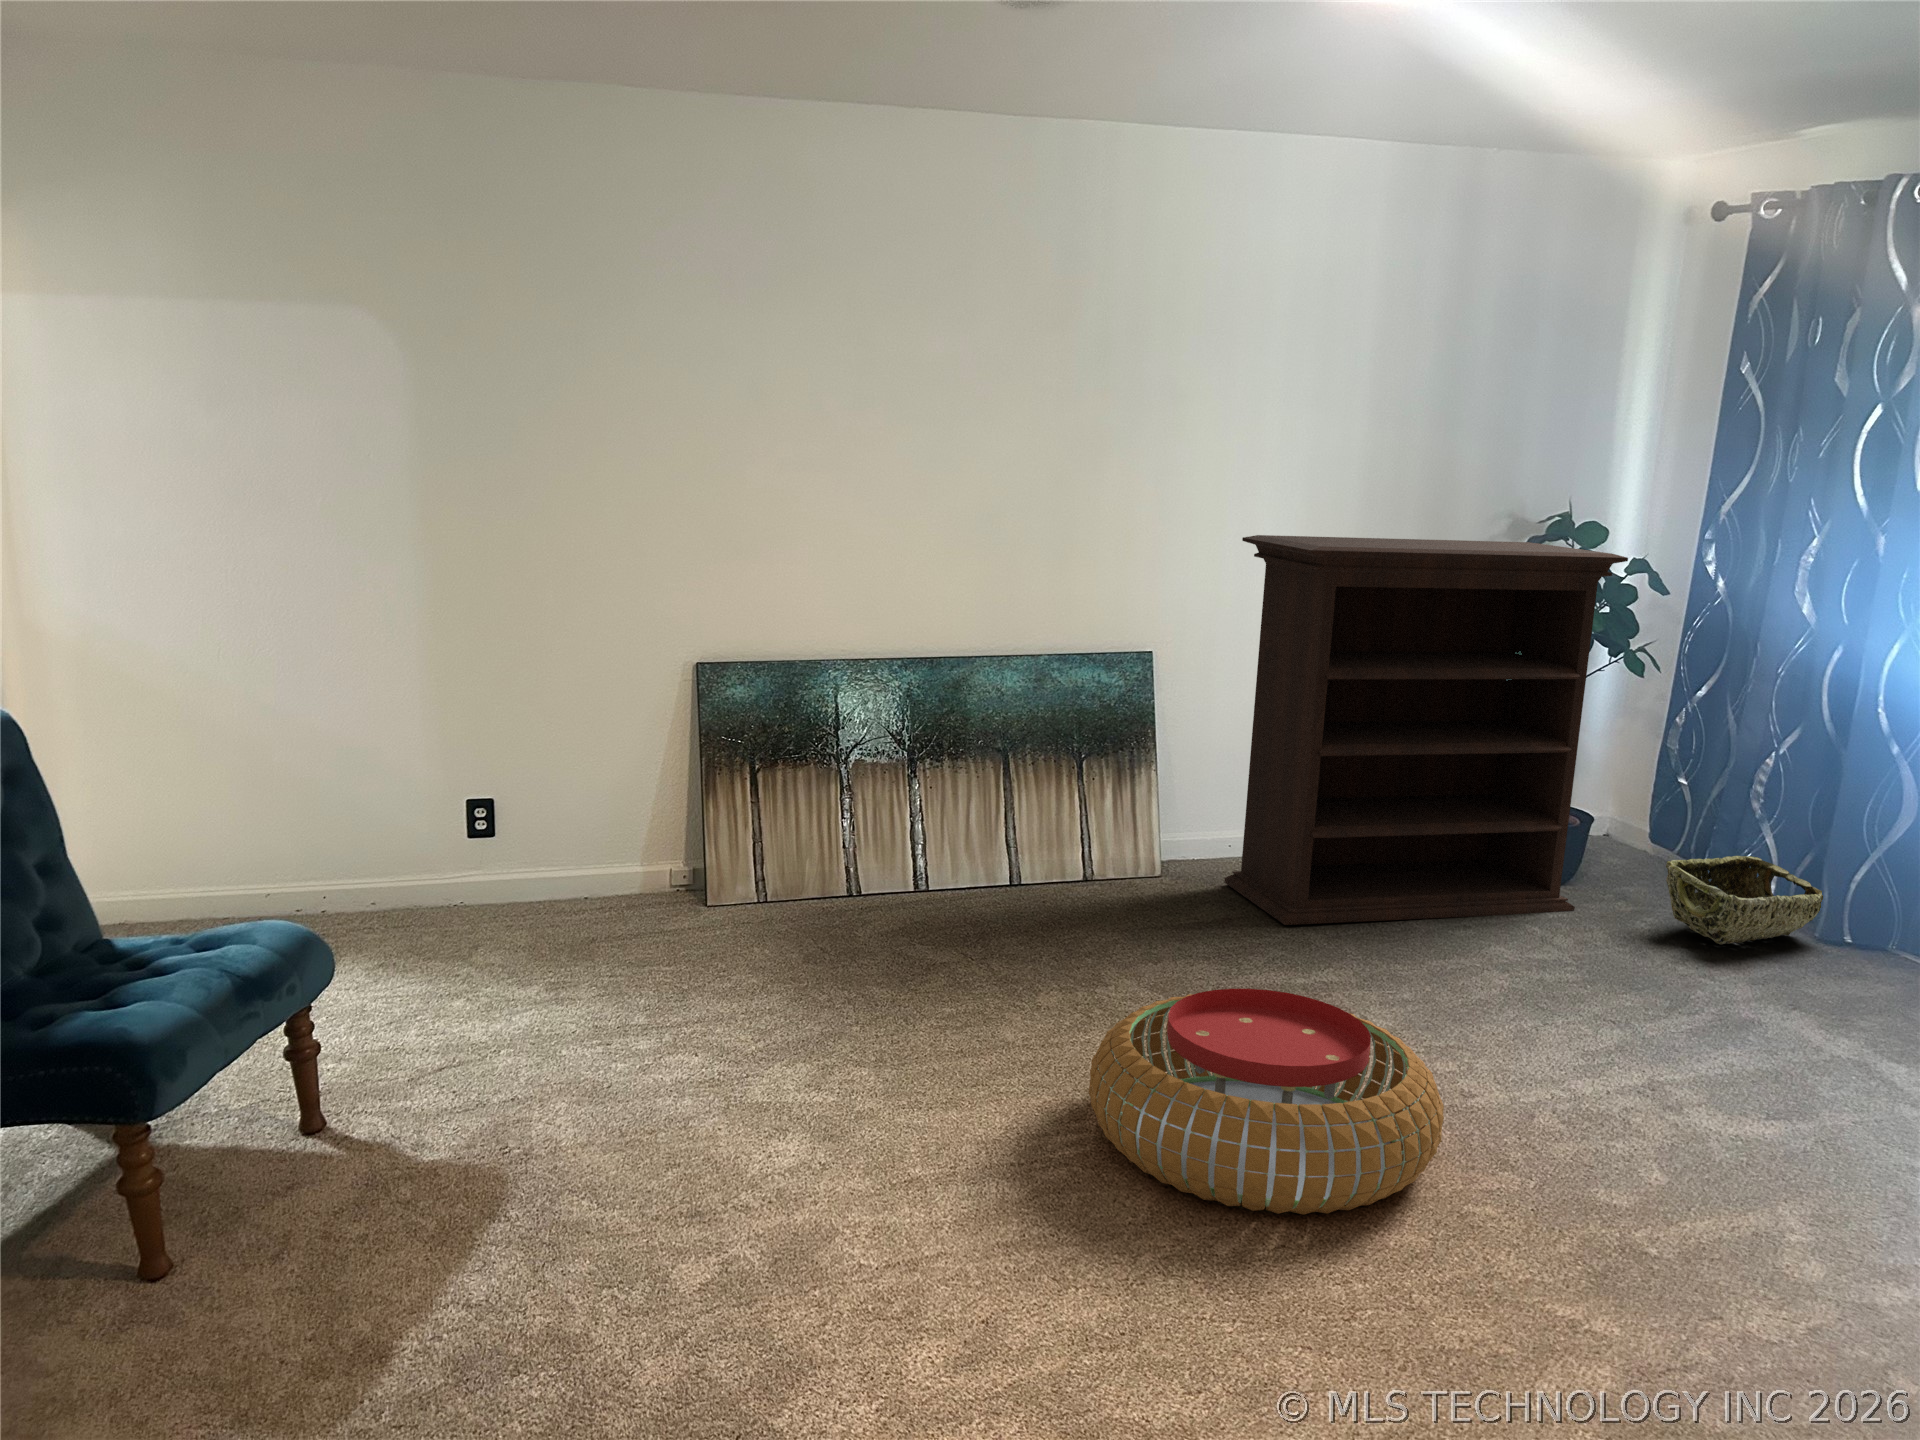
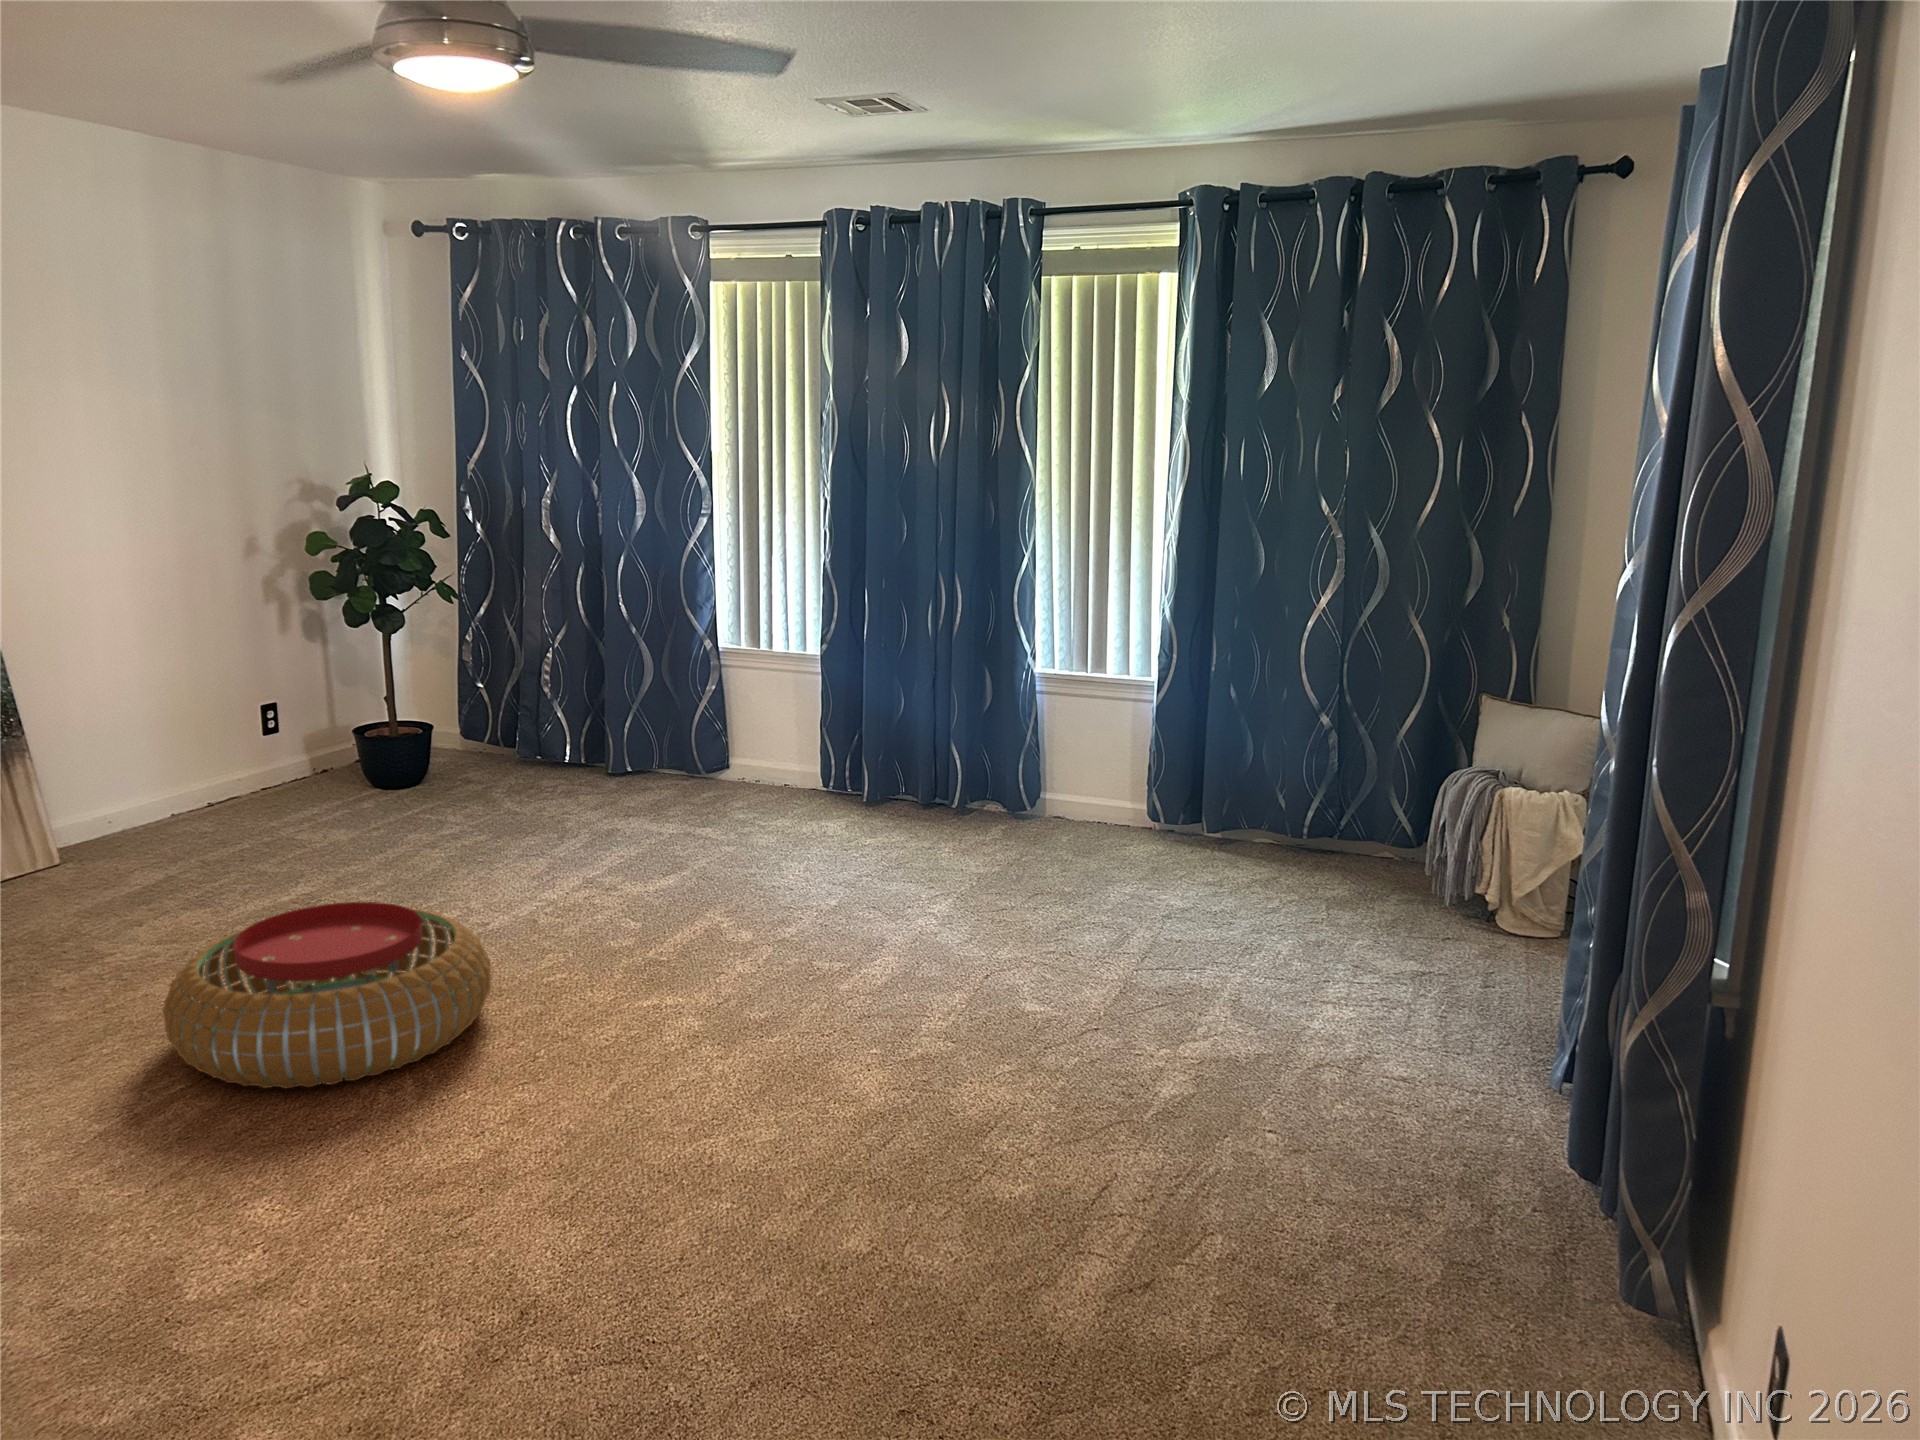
bookshelf: present [1225,535,1628,925] -> none [72,506,440,874]
woven basket: present [1666,856,1823,945] -> none [504,727,613,794]

